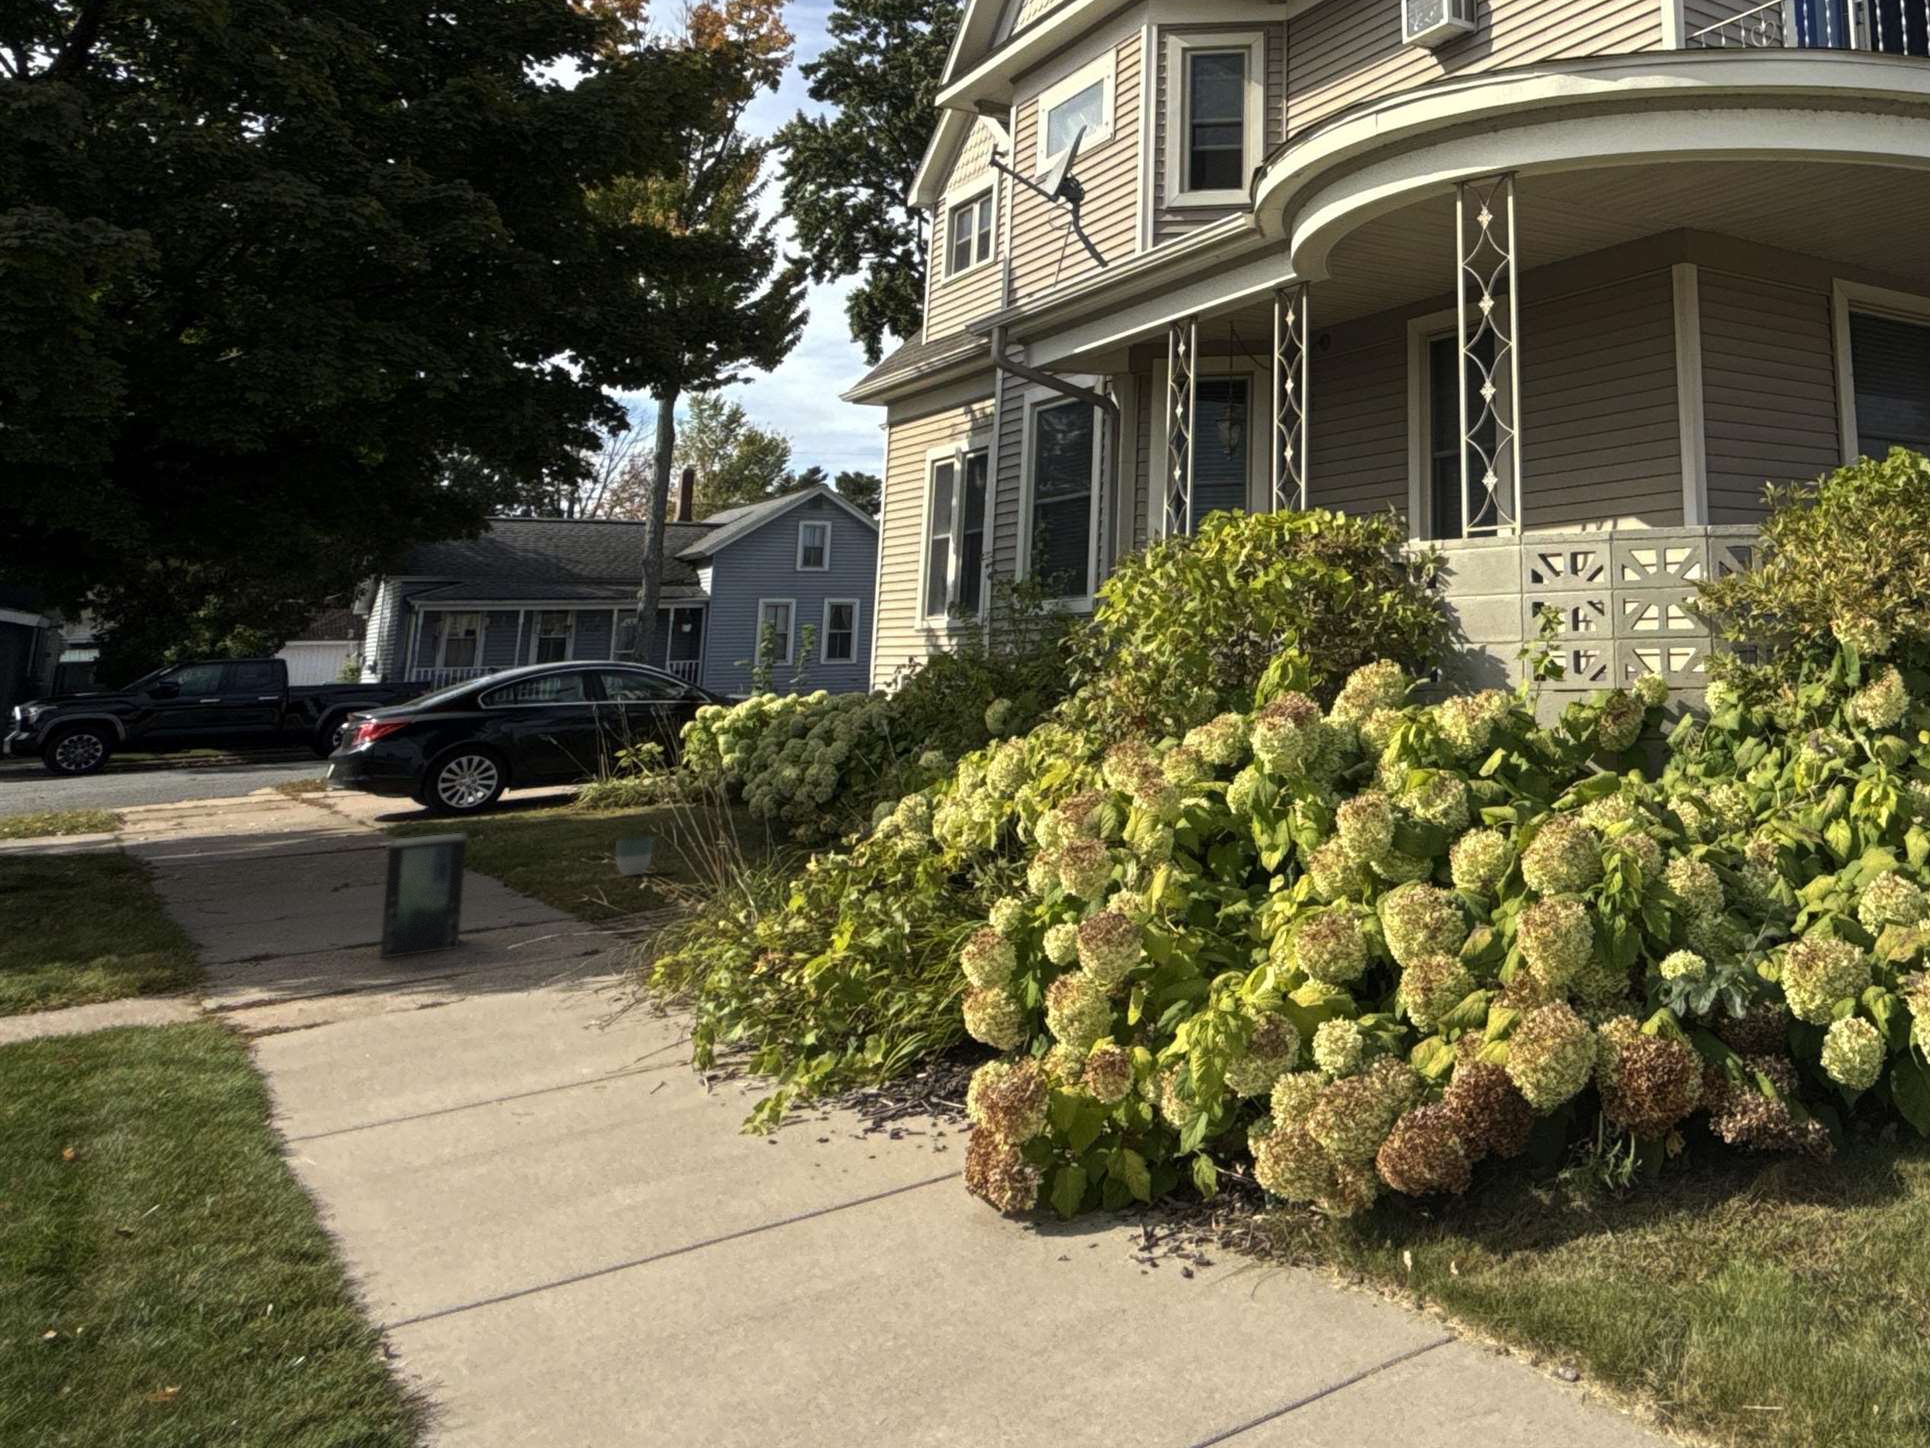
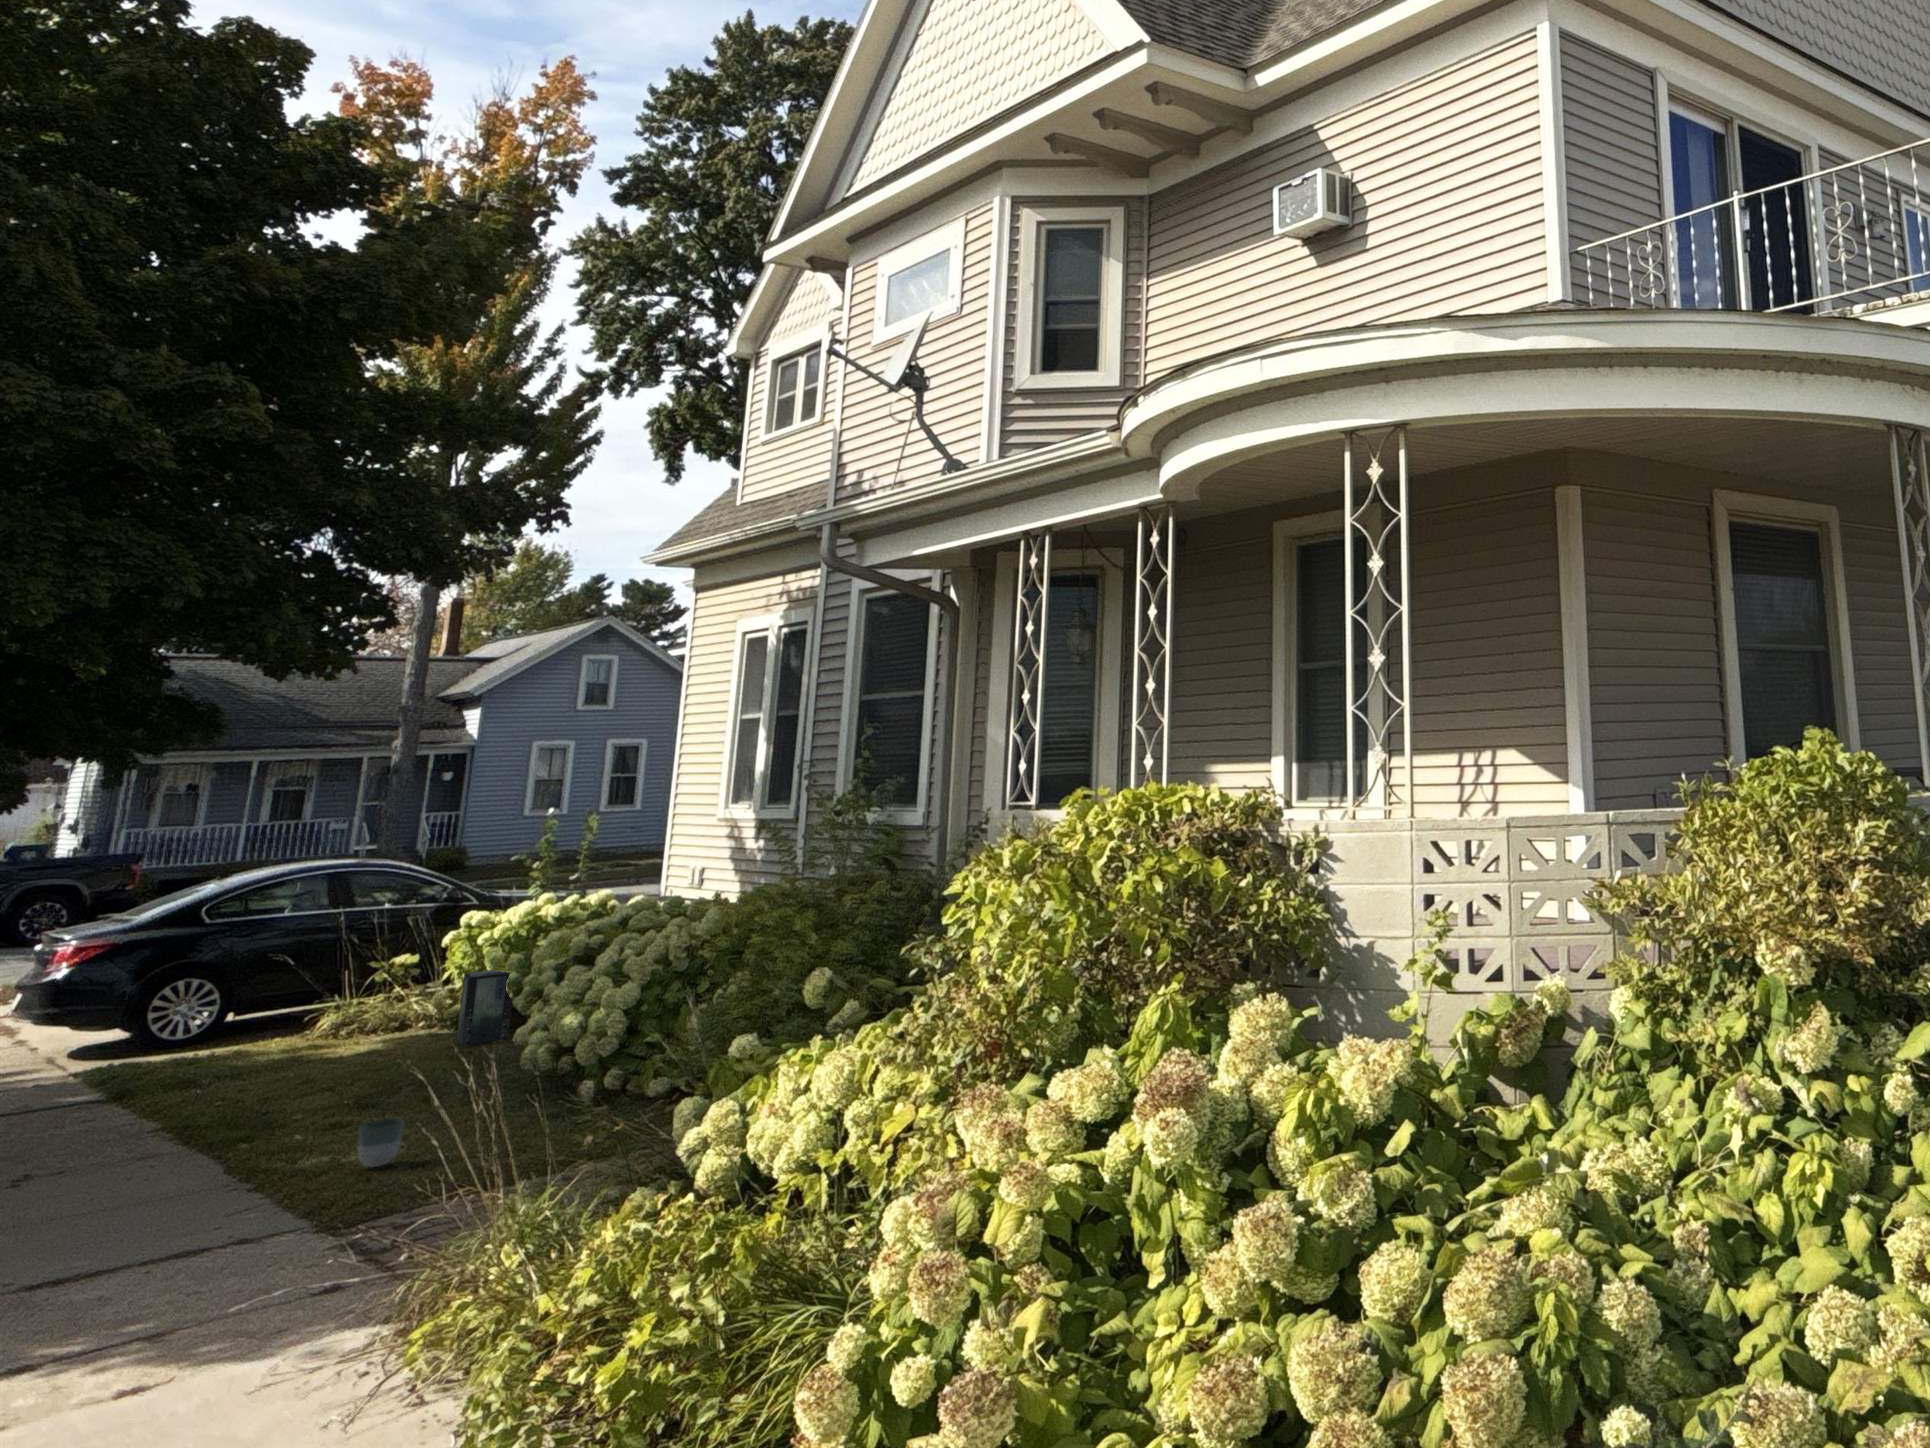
storage box: present [380,833,466,958] -> present [457,970,512,1047]

